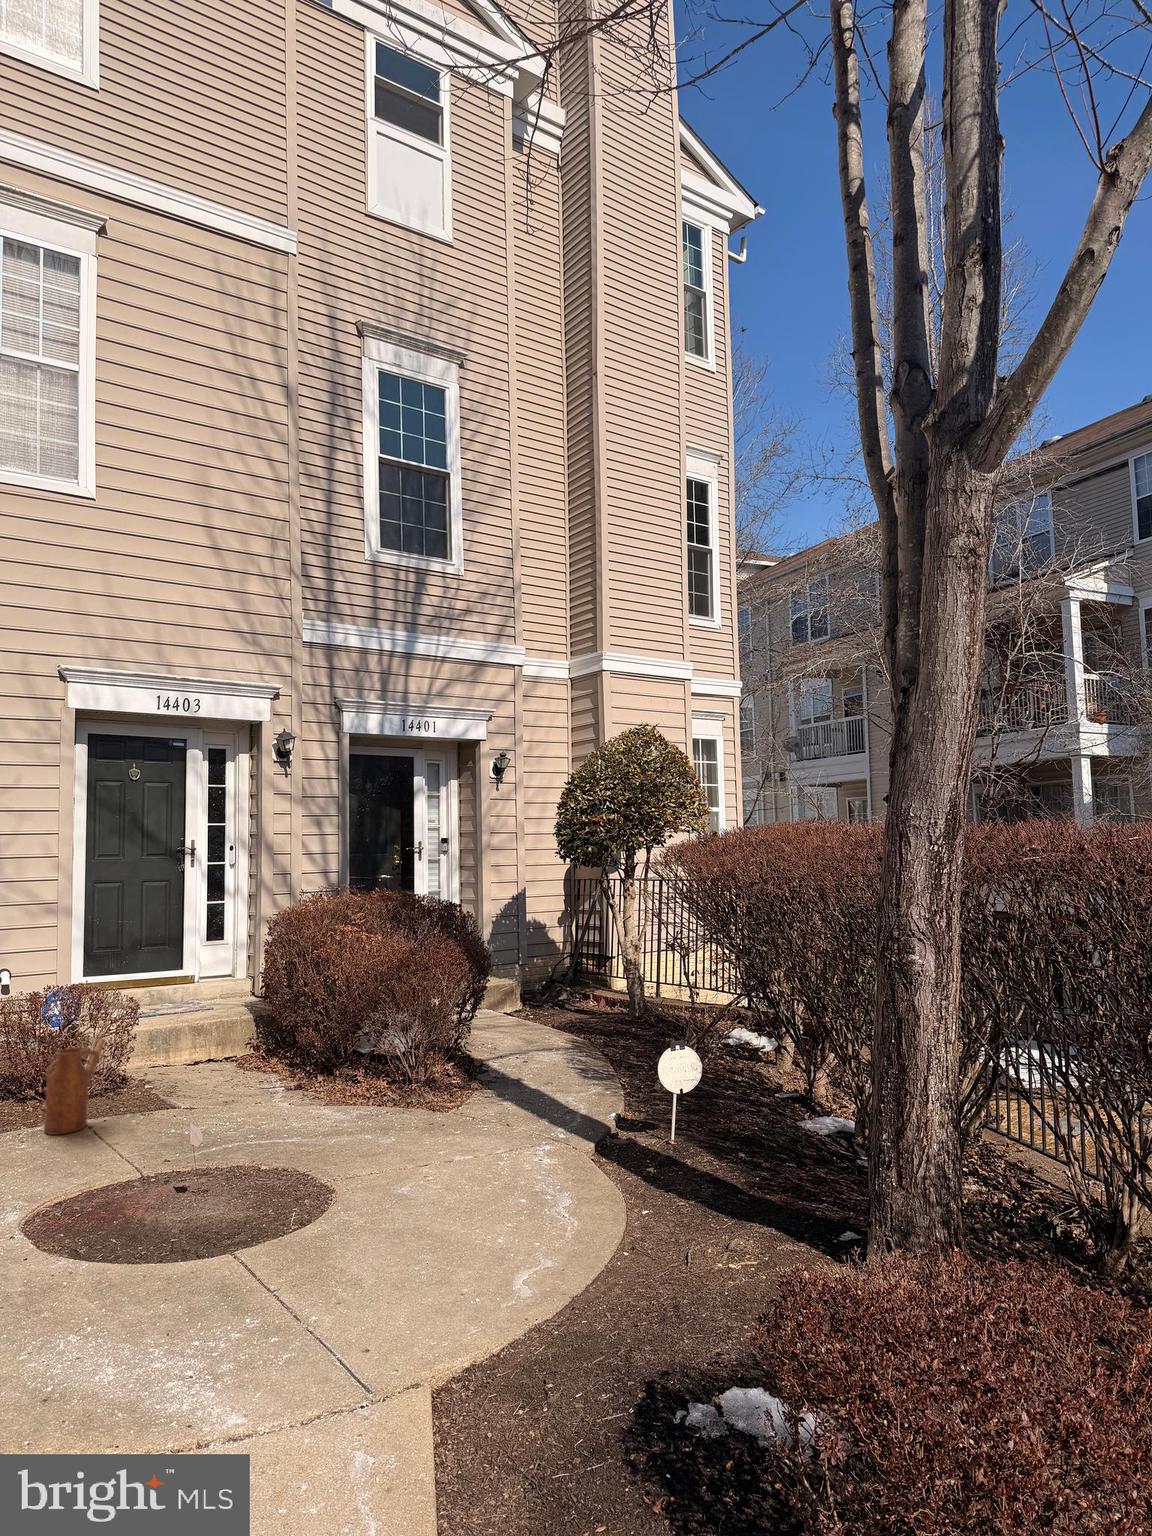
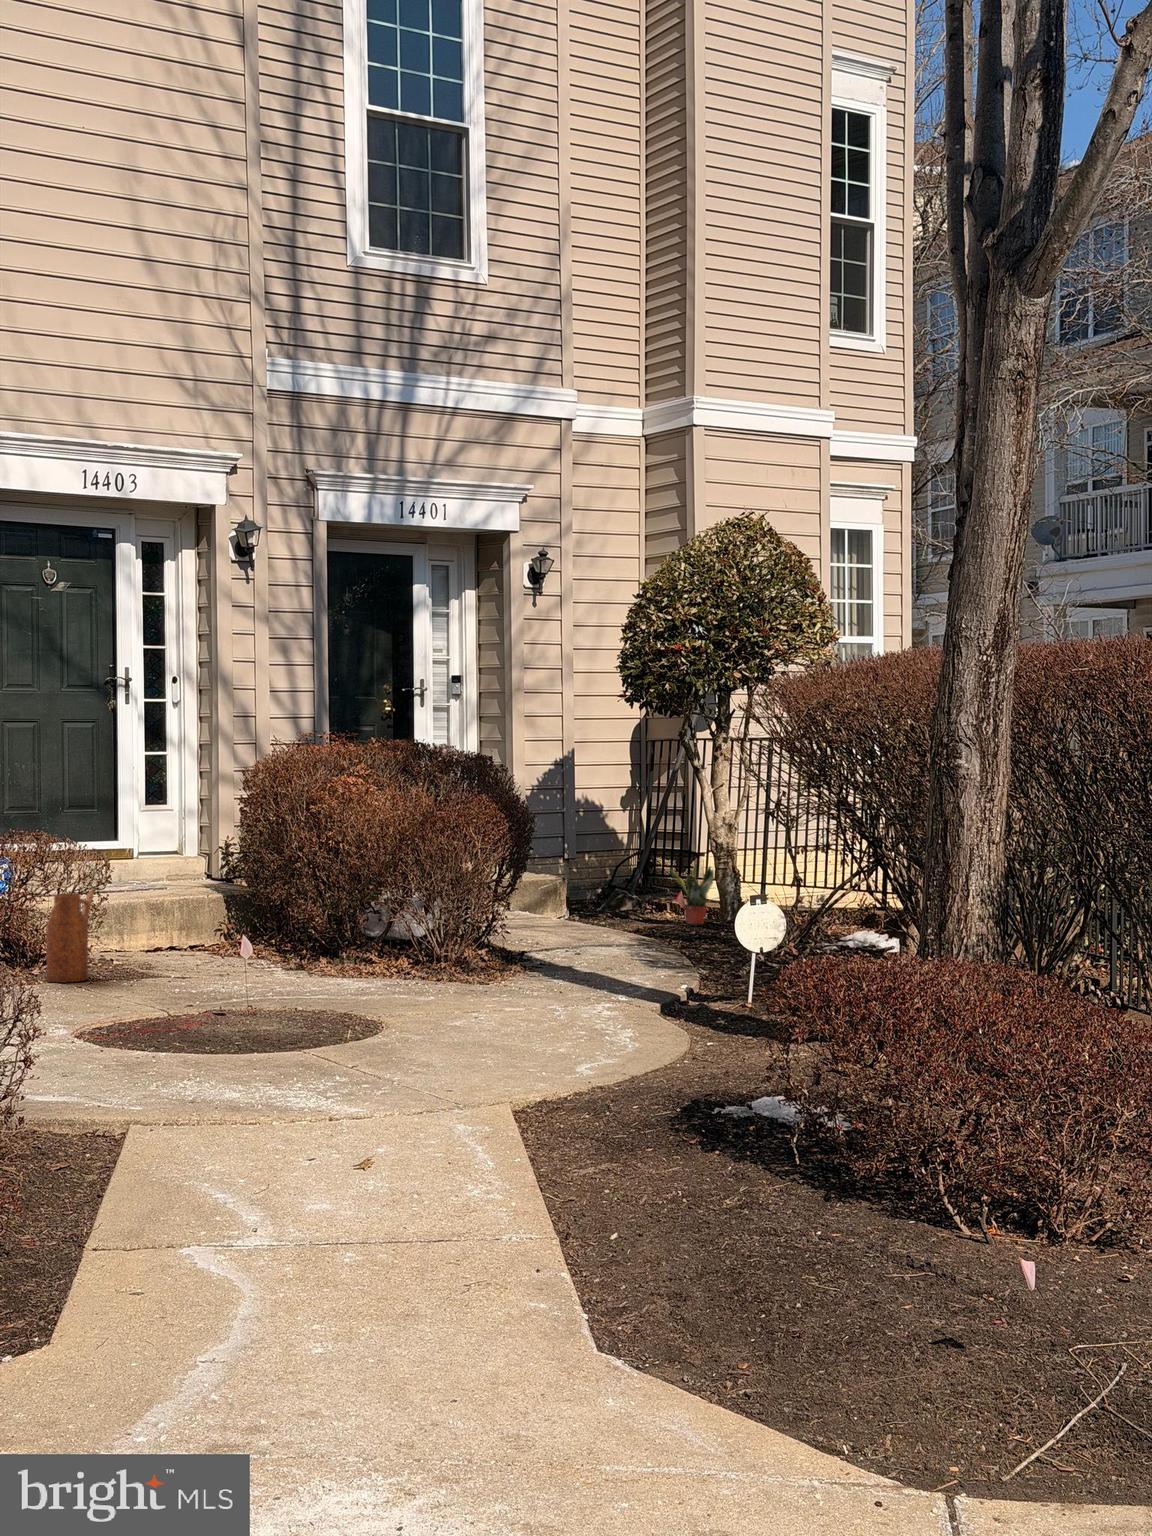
potted plant: none [593,967,626,1019] -> present [669,863,714,924]

